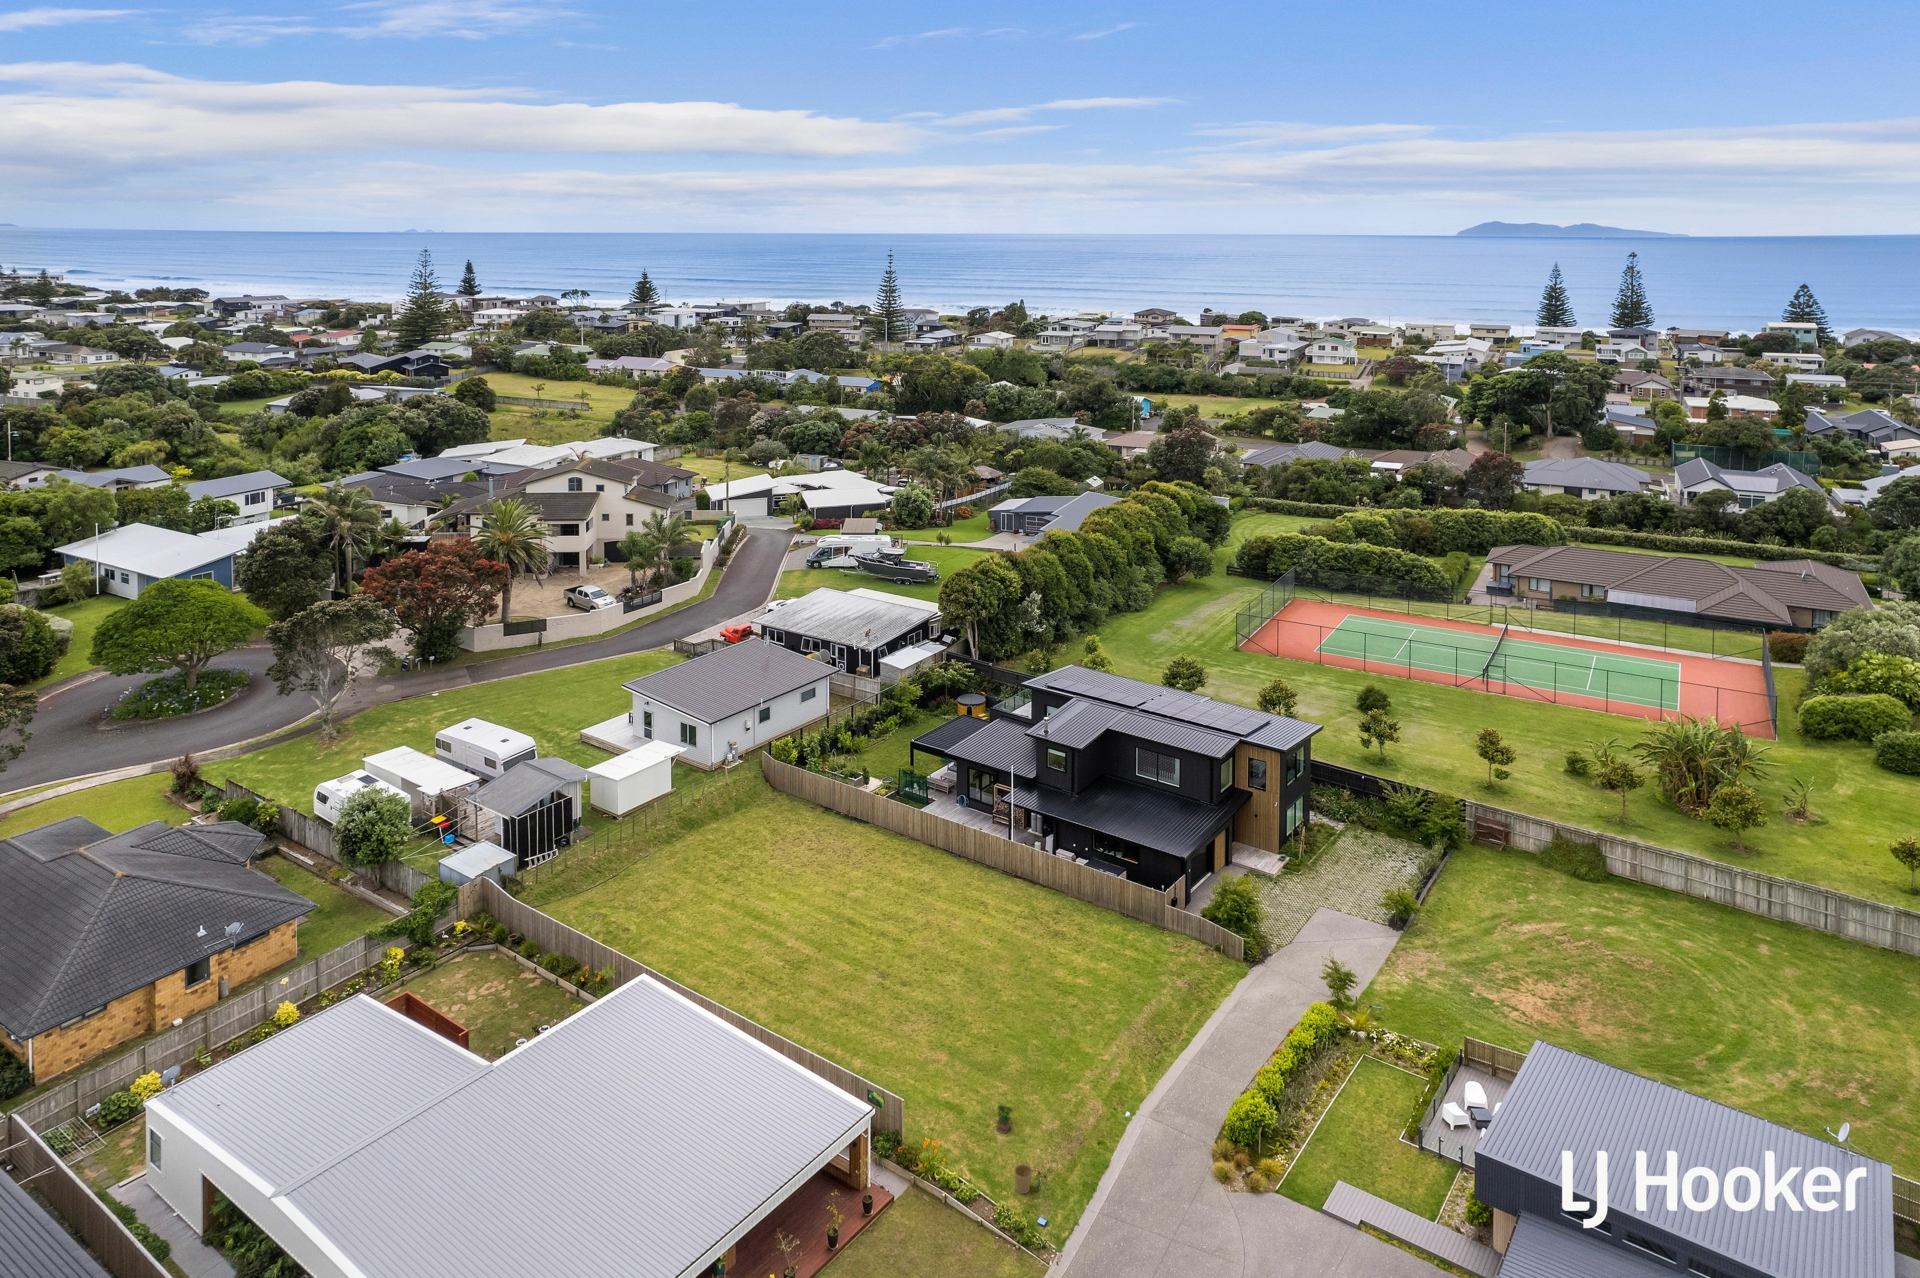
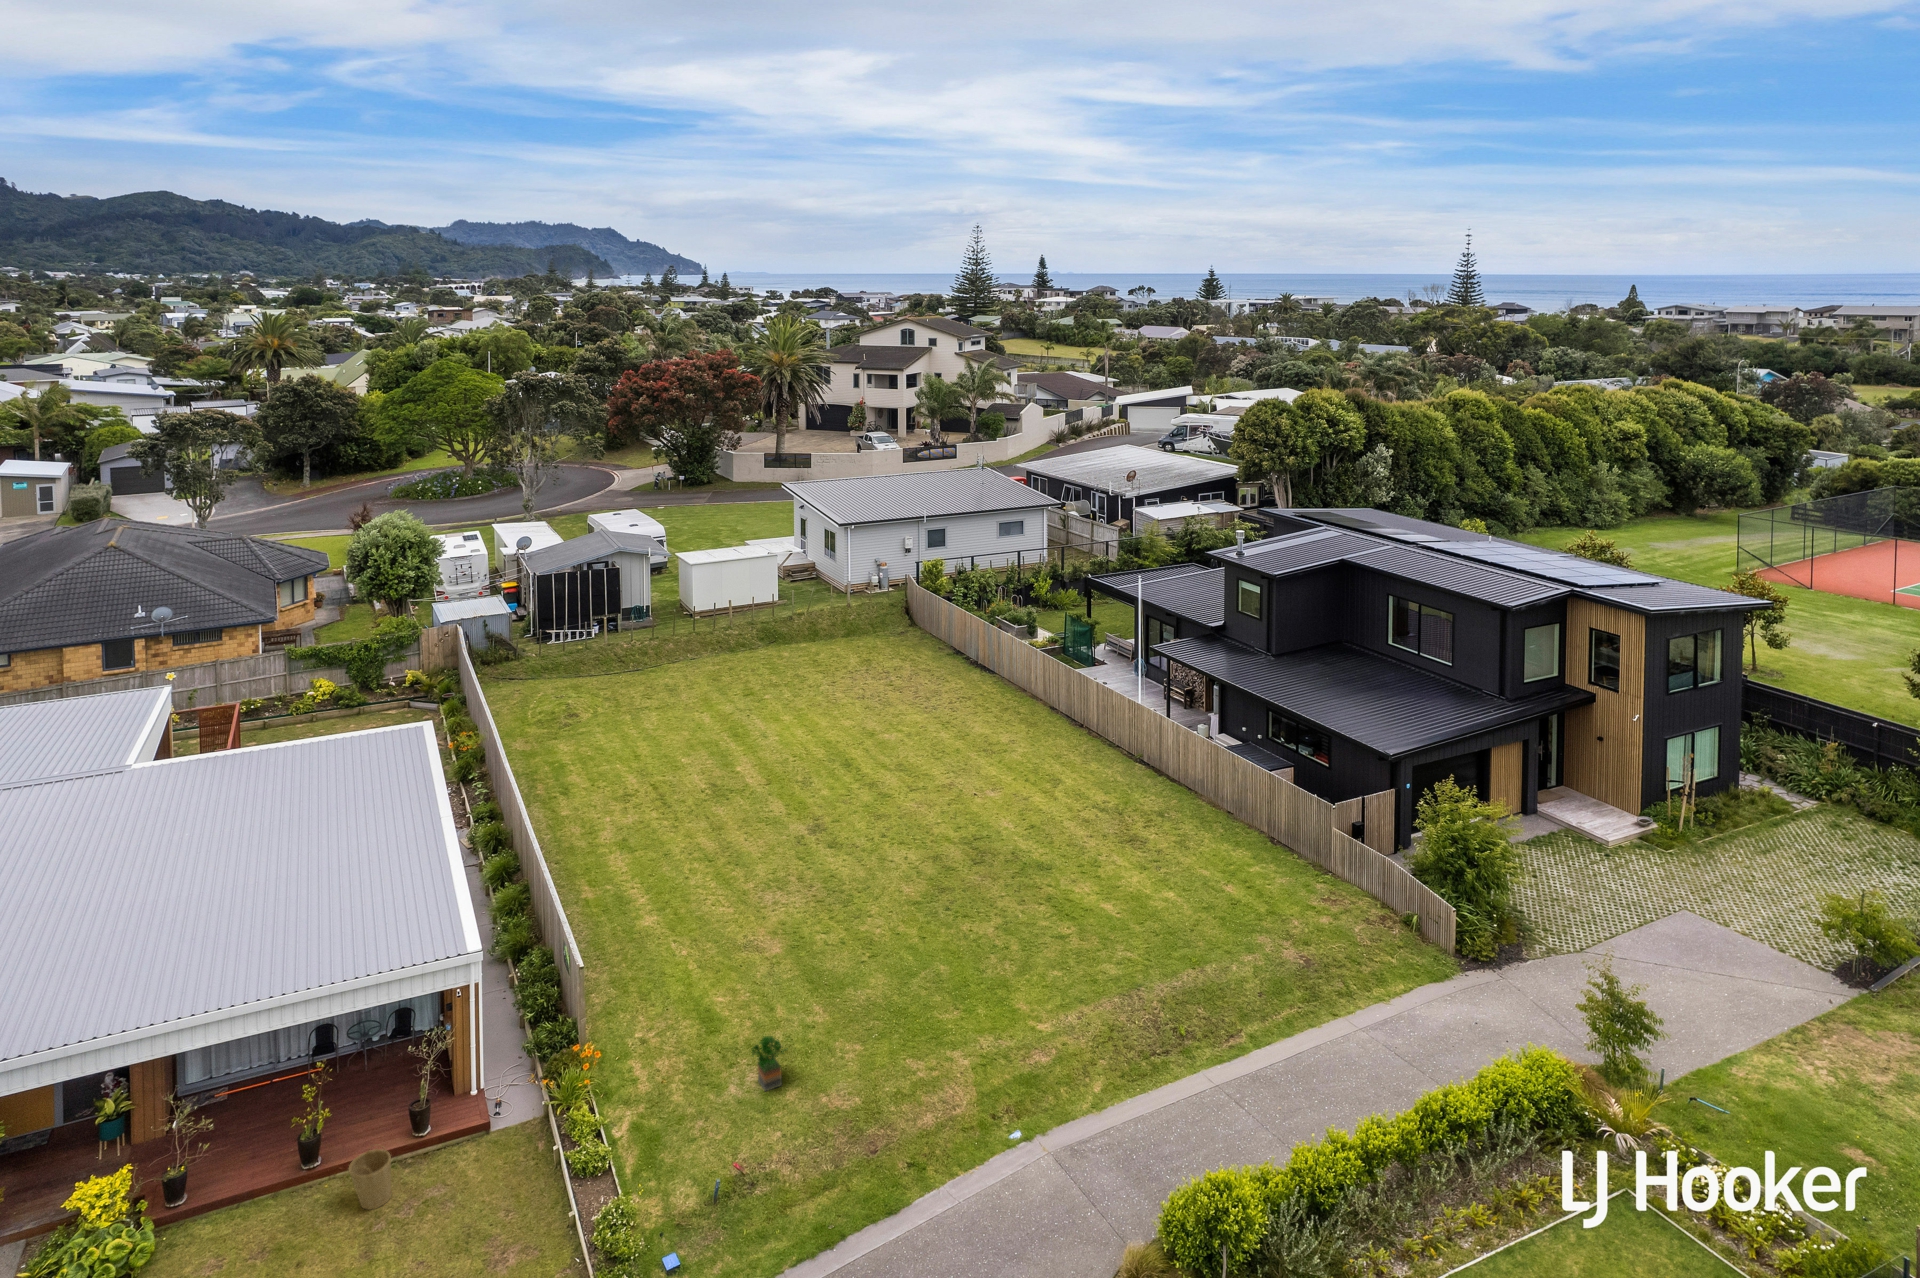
basket: present [1014,1164,1033,1194] -> present [349,1147,391,1210]

